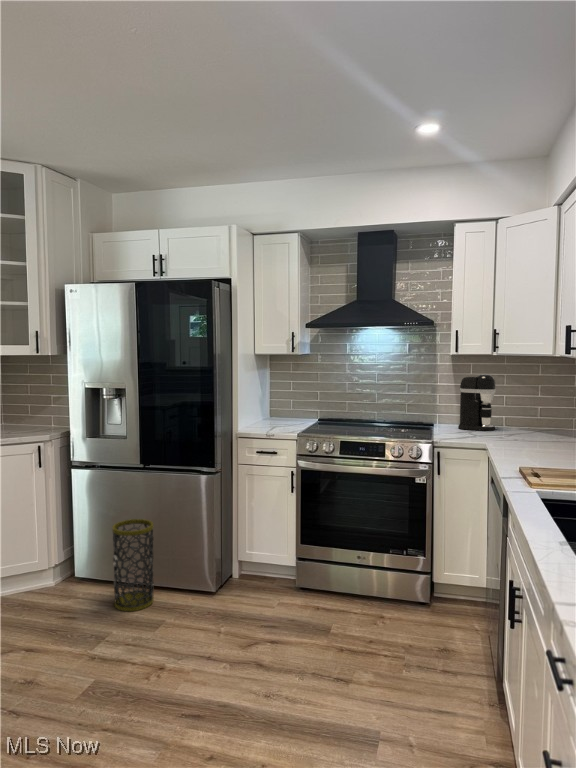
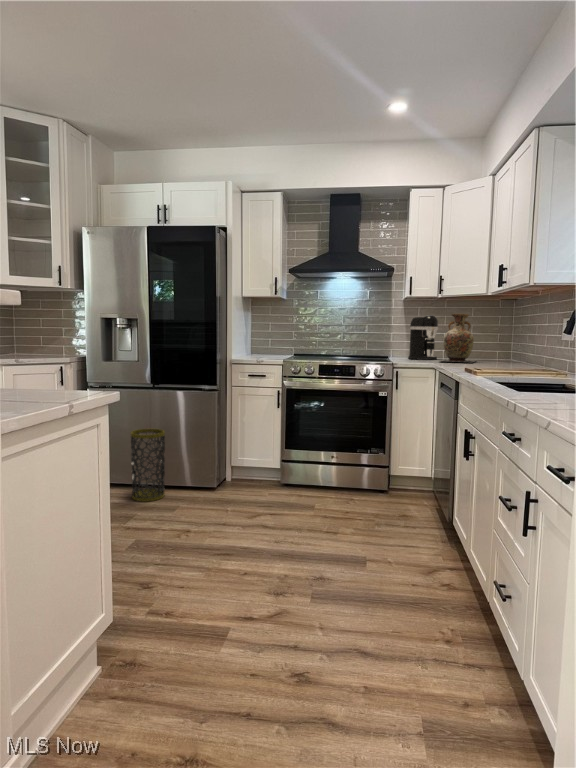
vase: none [493,376,547,441] -> present [441,314,475,362]

